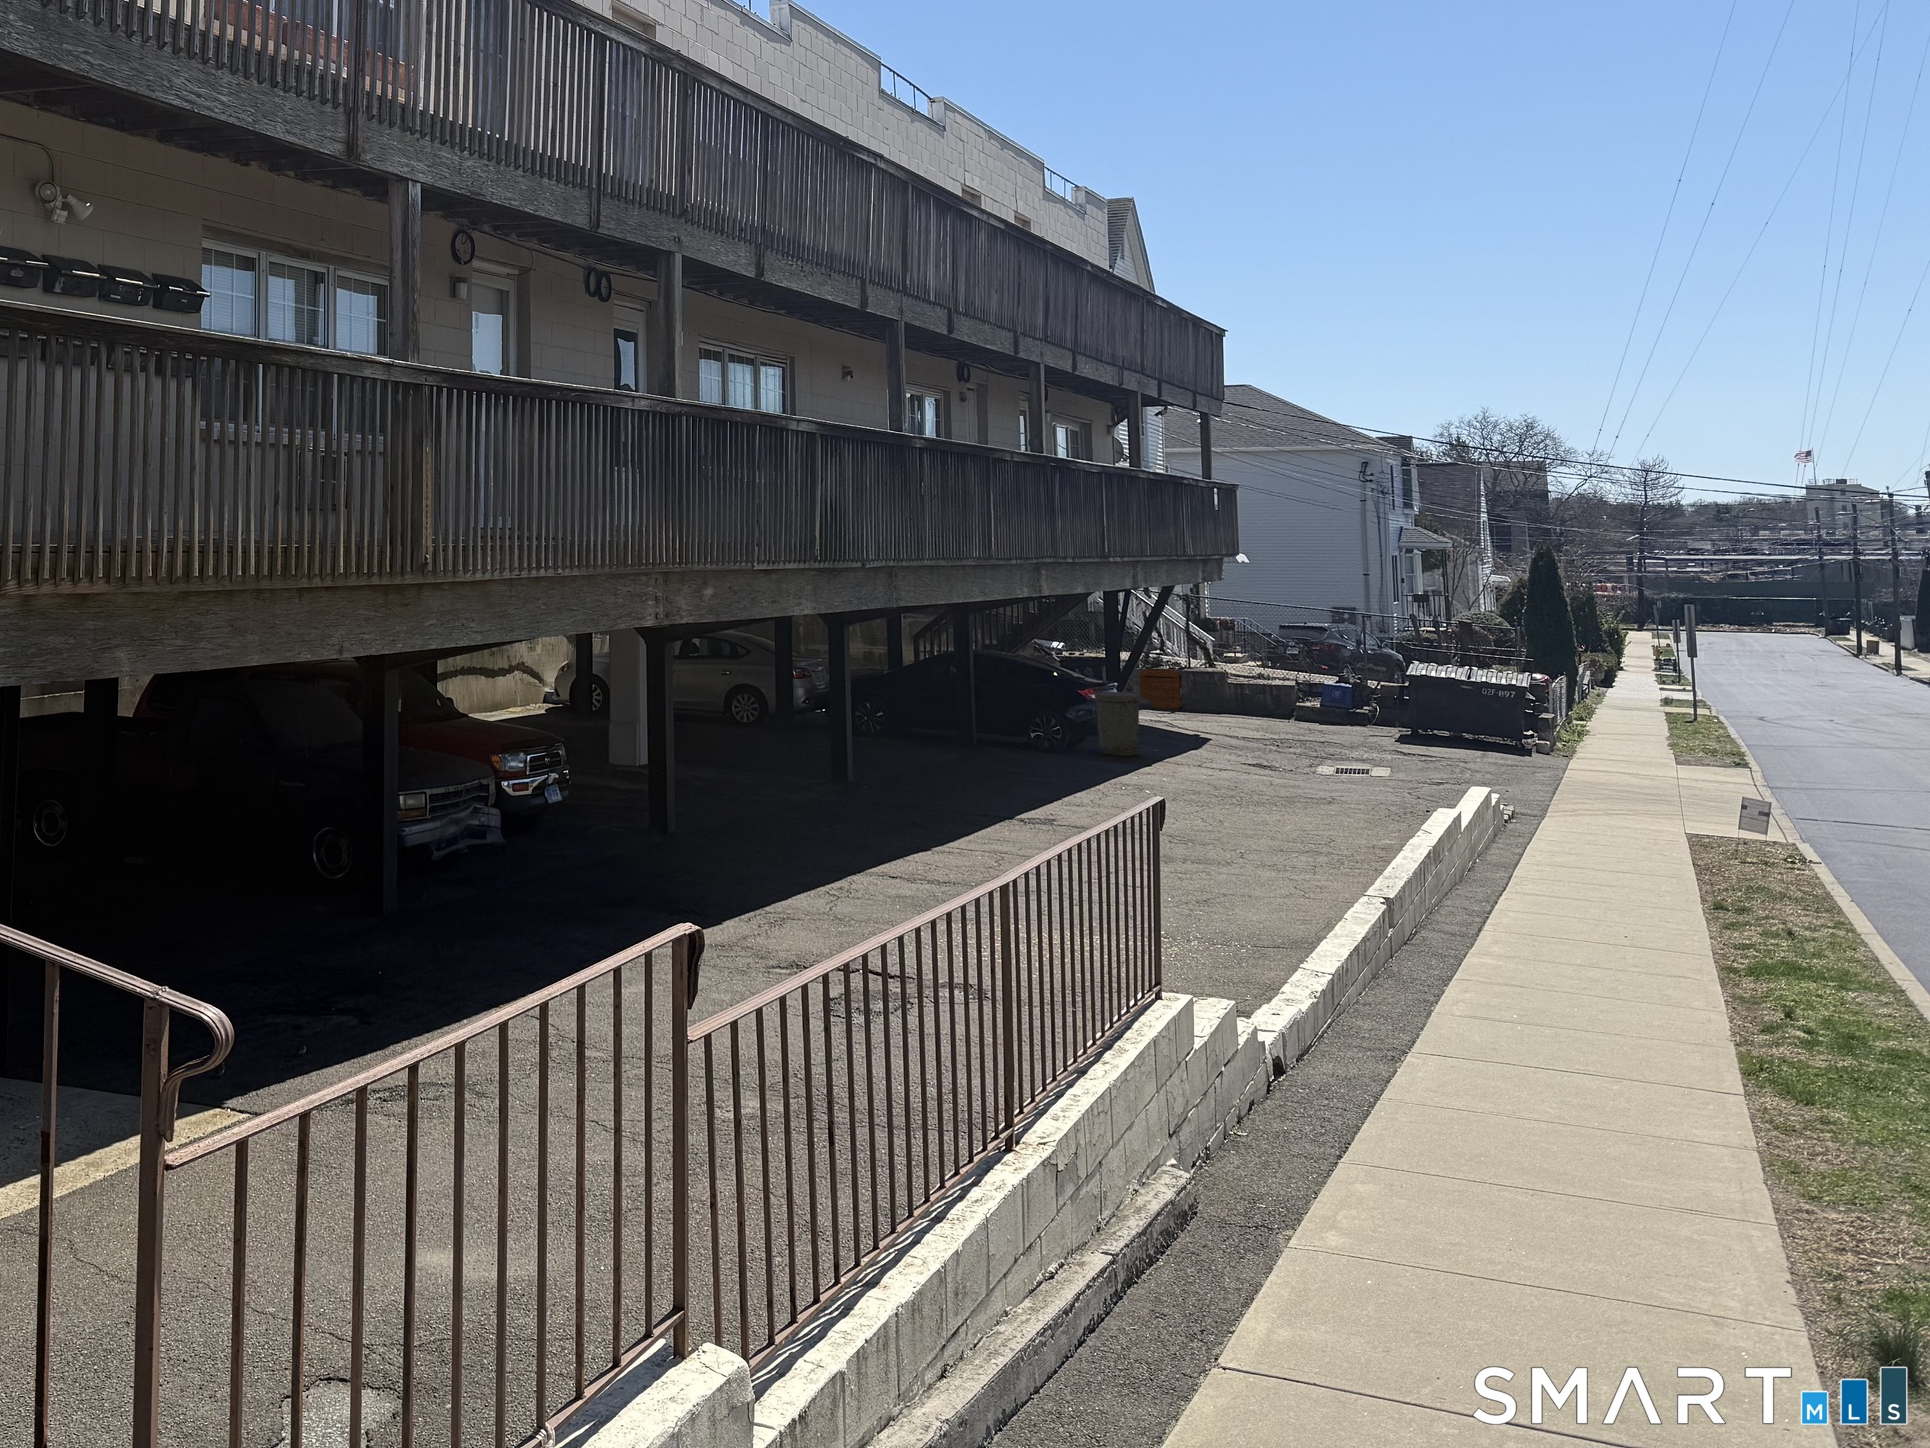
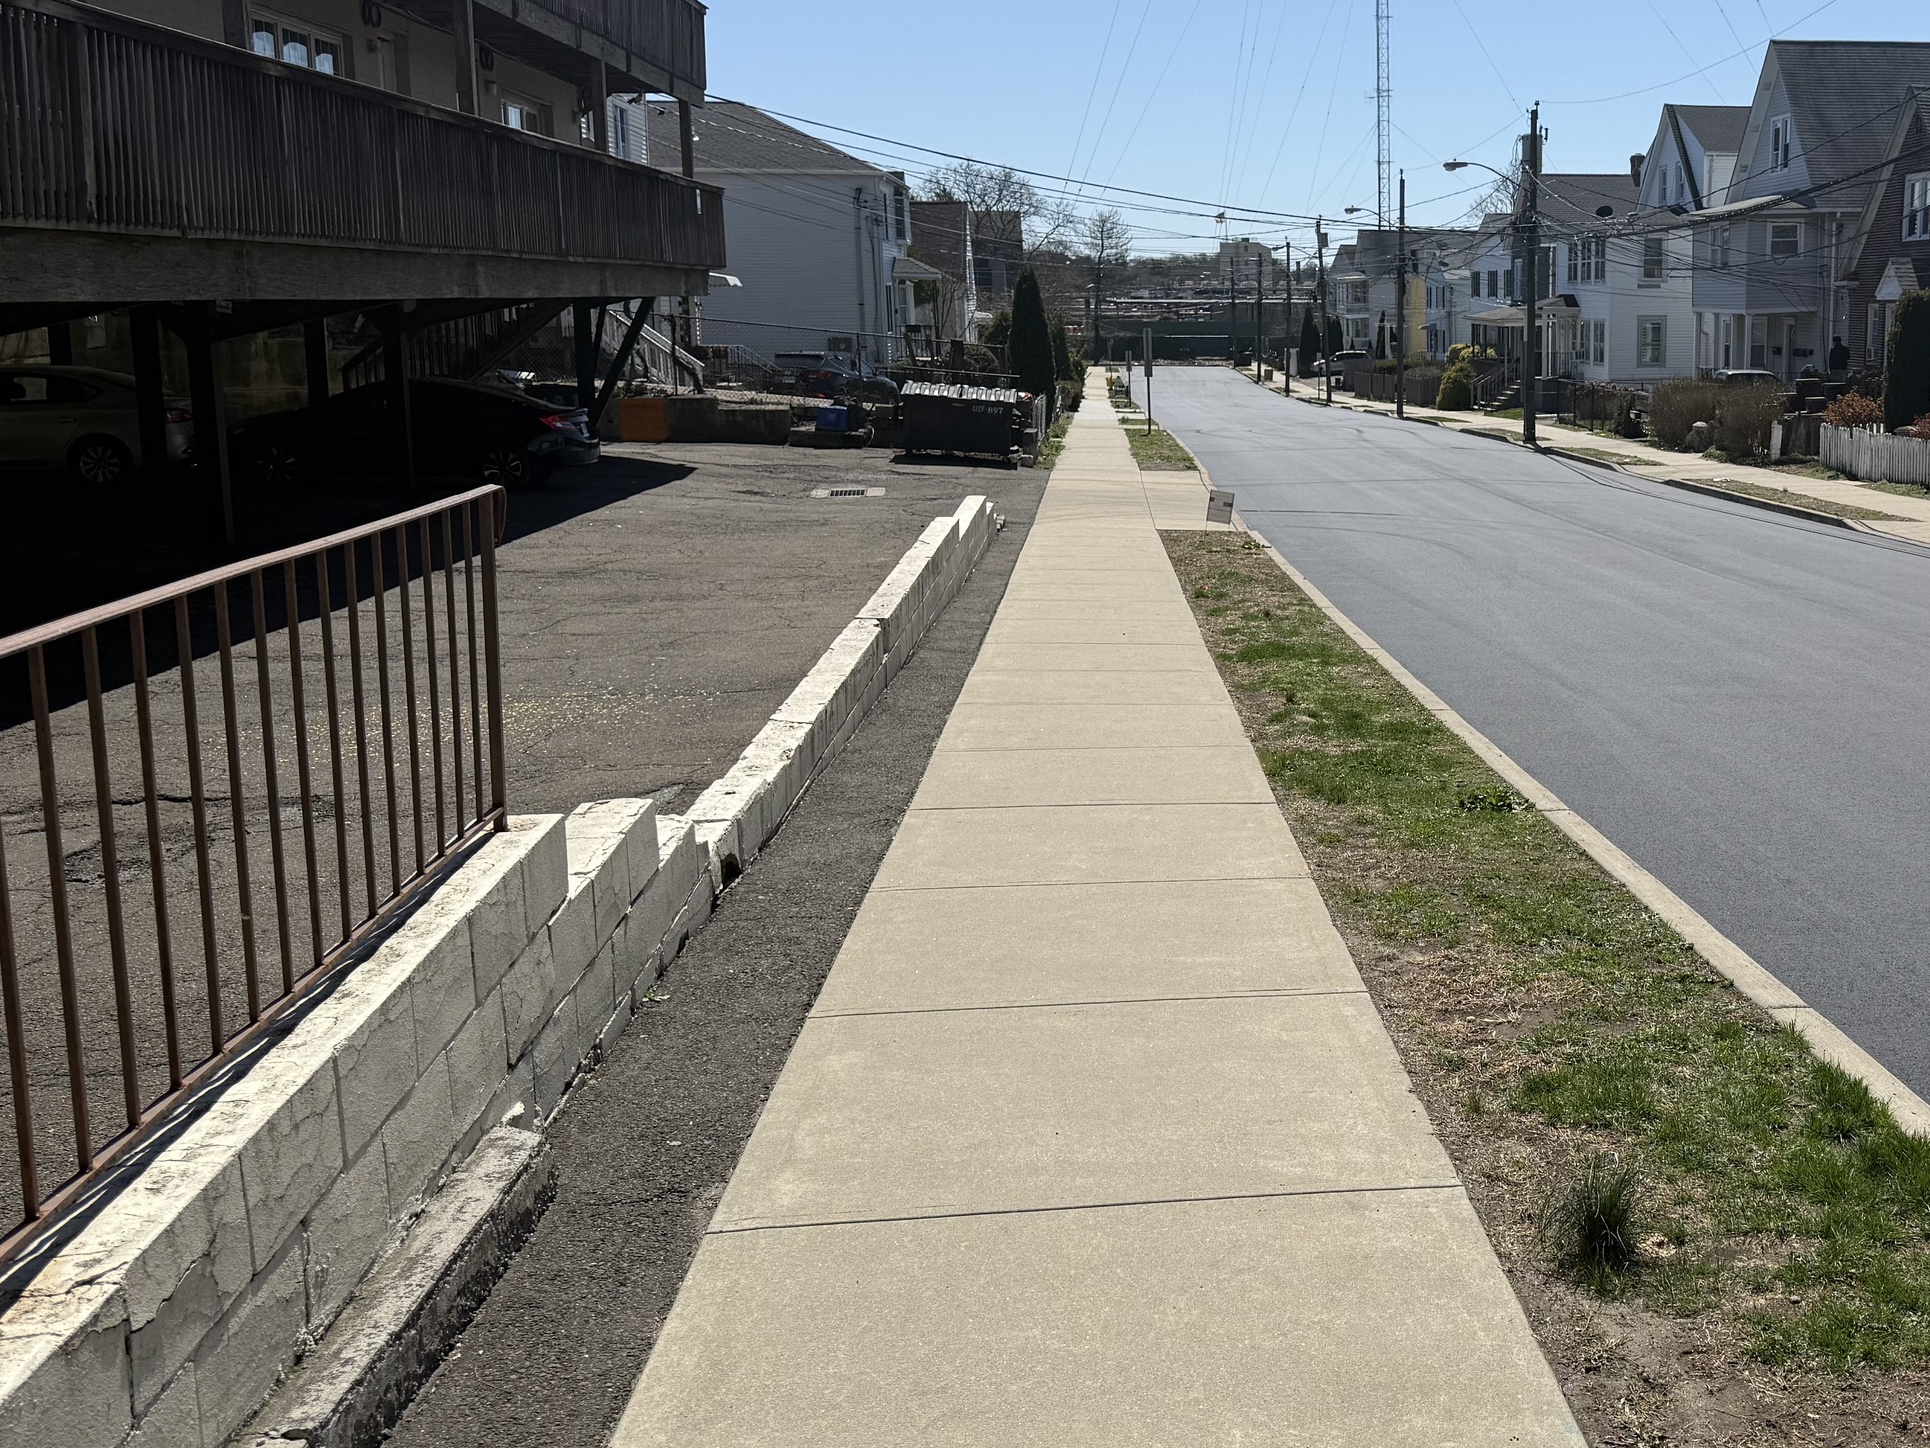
trash can: present [1094,692,1141,756] -> none [555,417,611,490]

